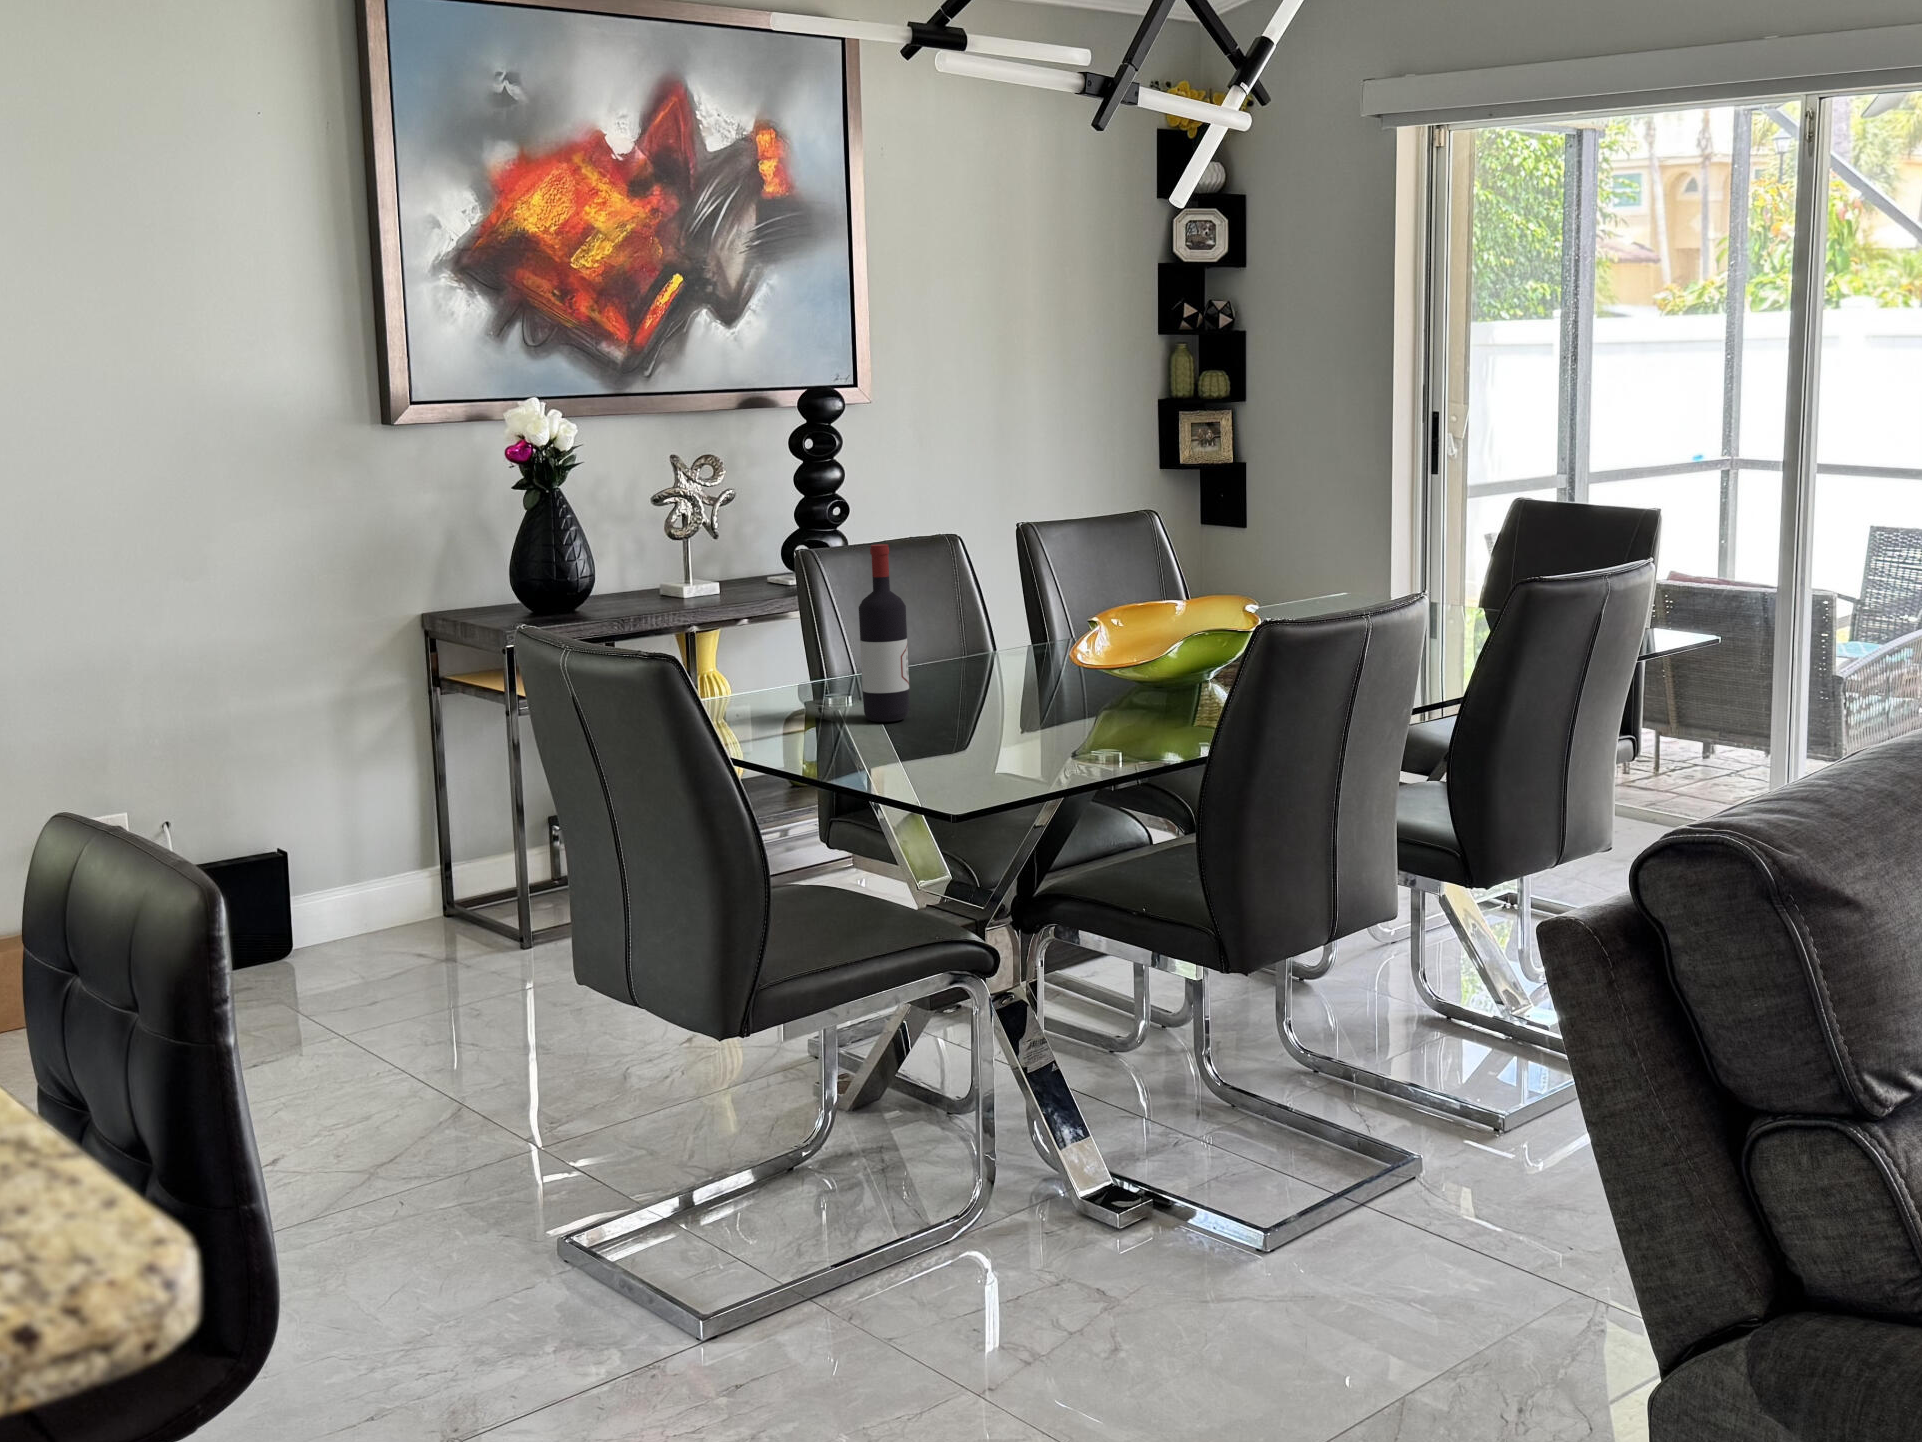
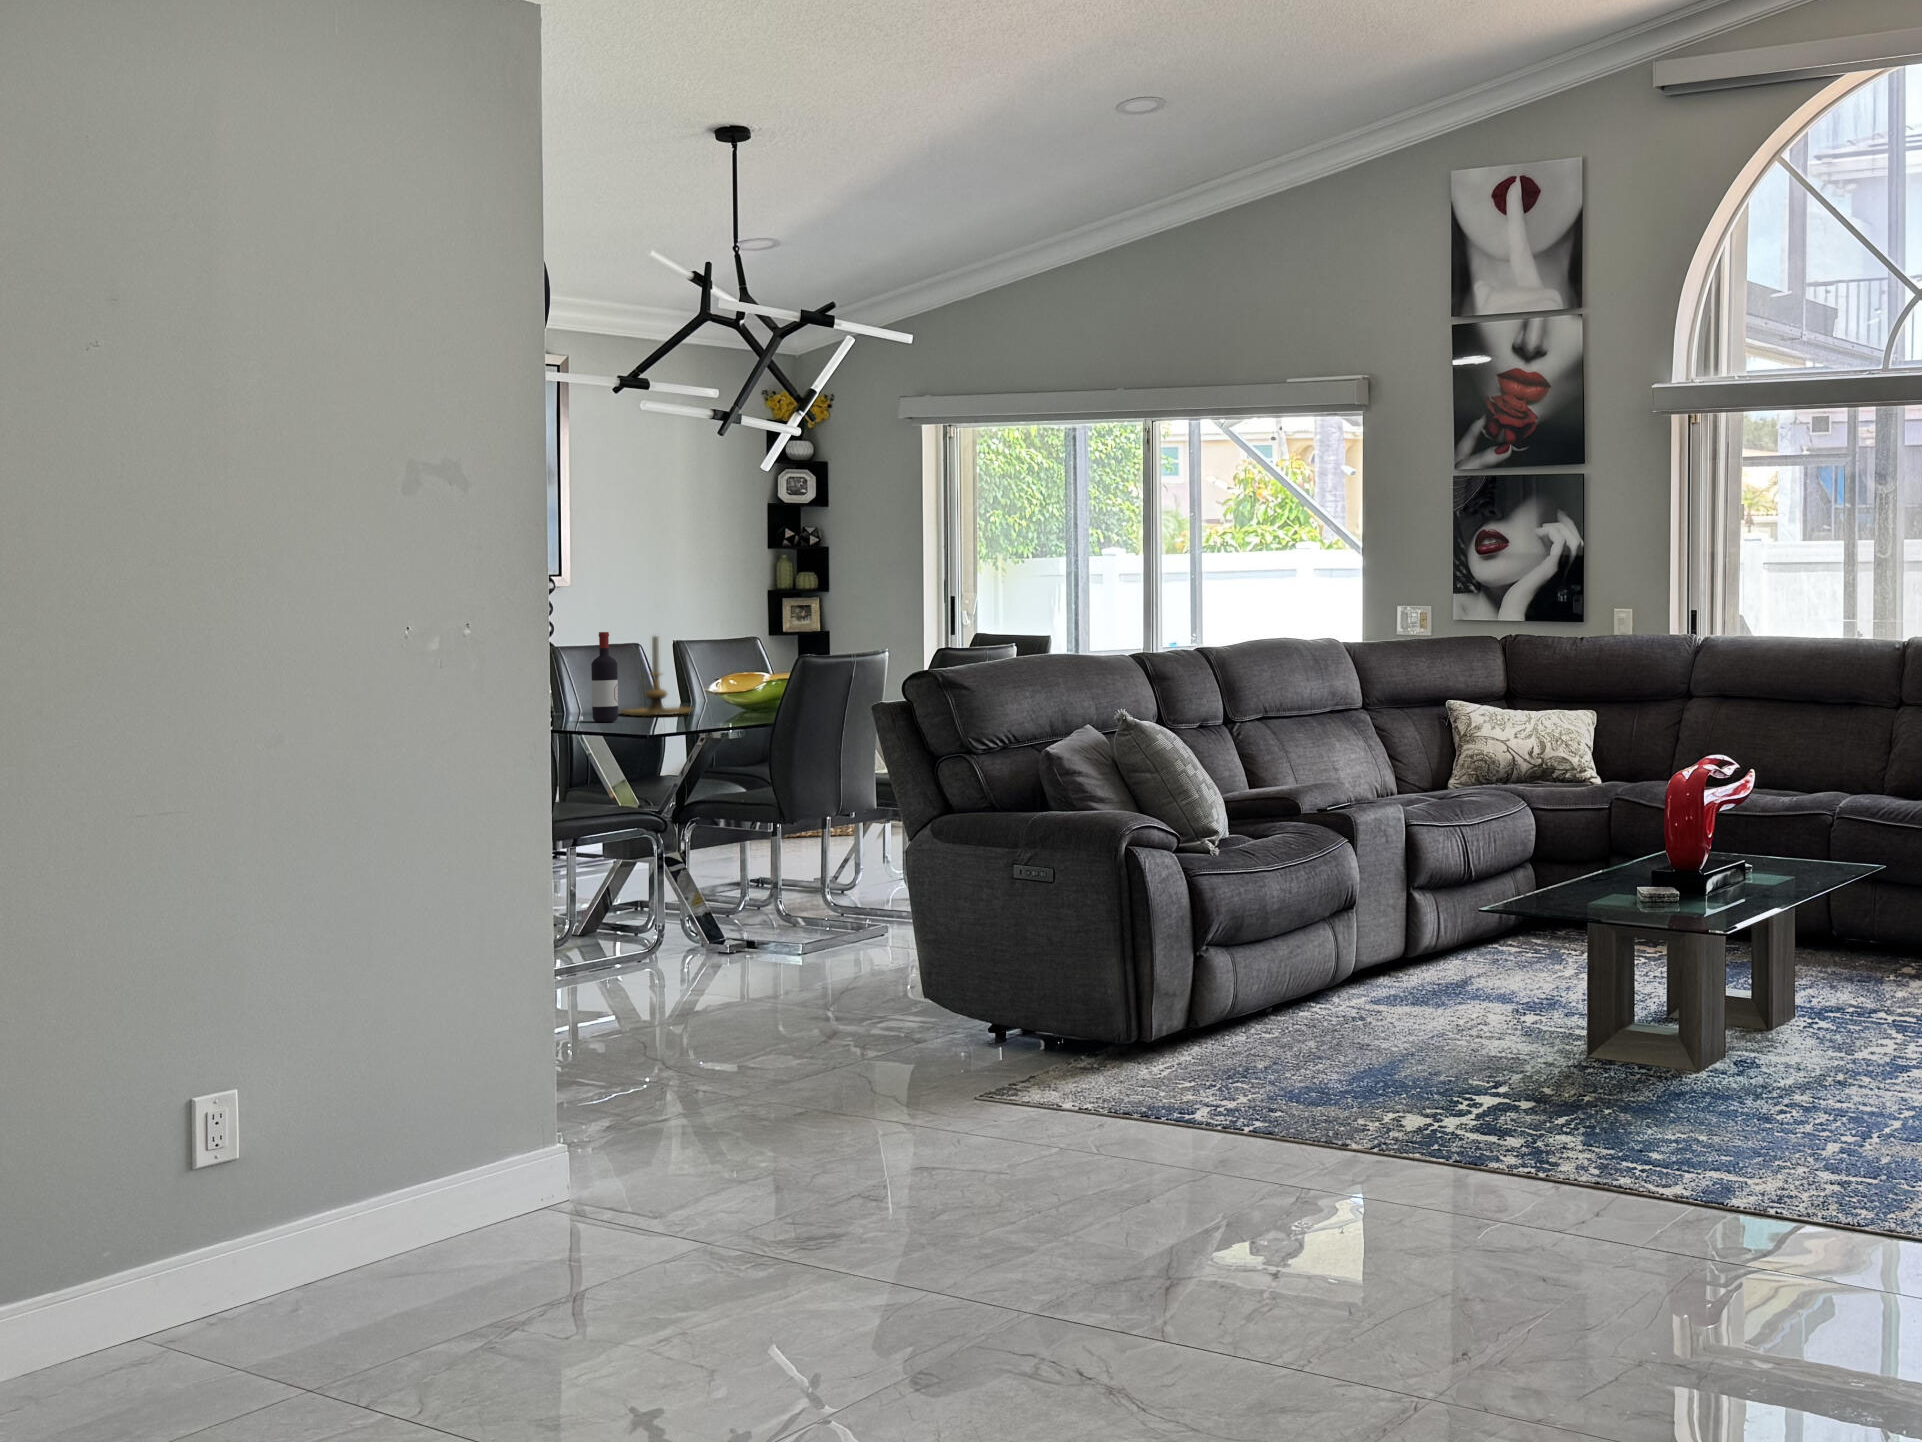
candle holder: none [917,535,1049,690] -> present [620,636,692,716]

